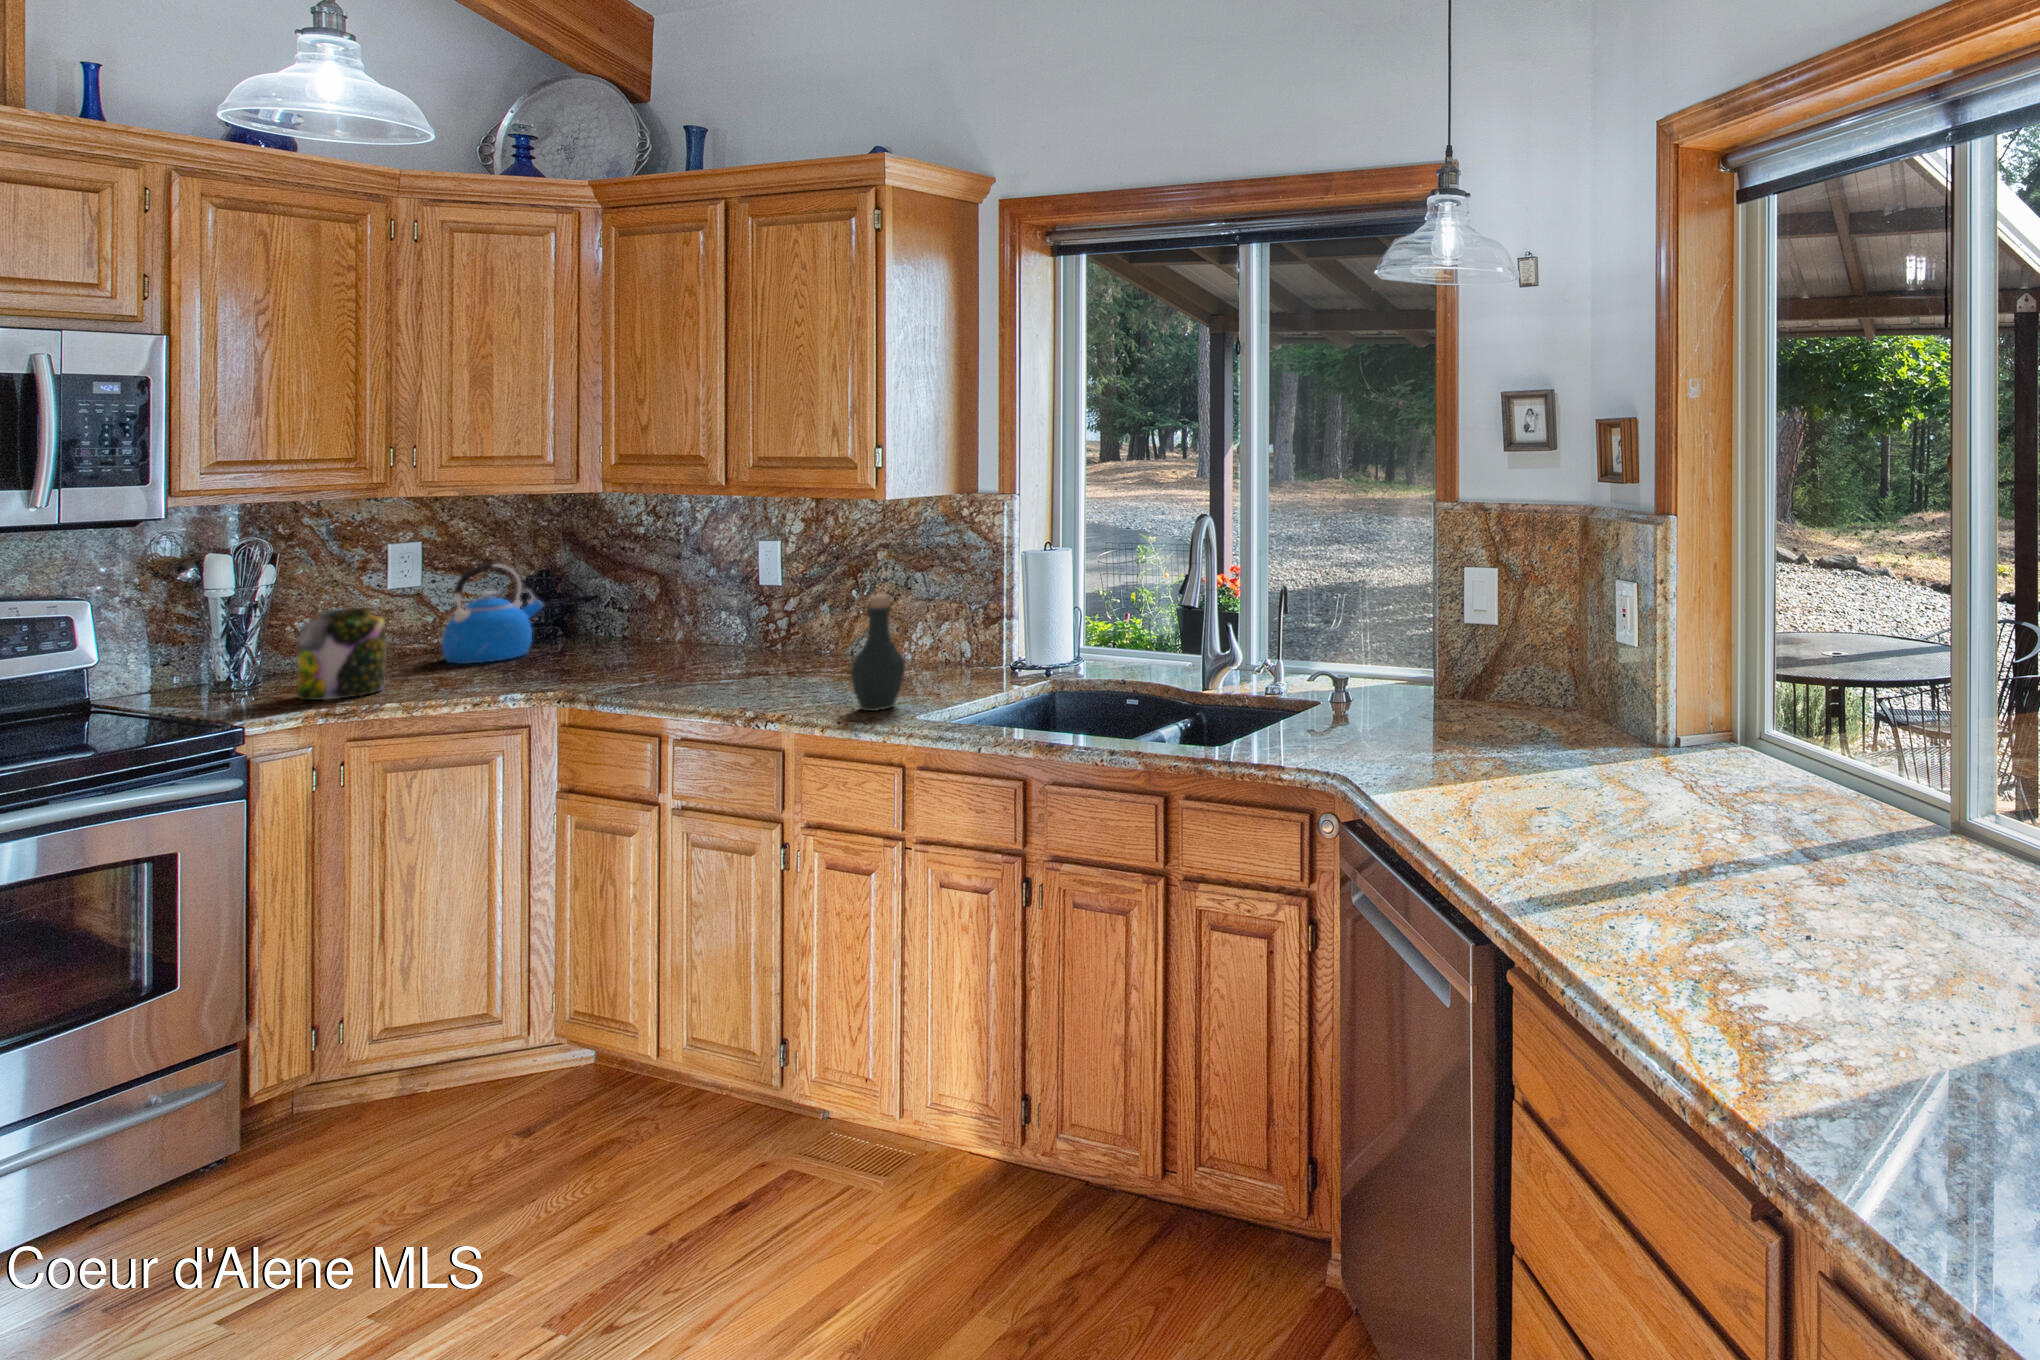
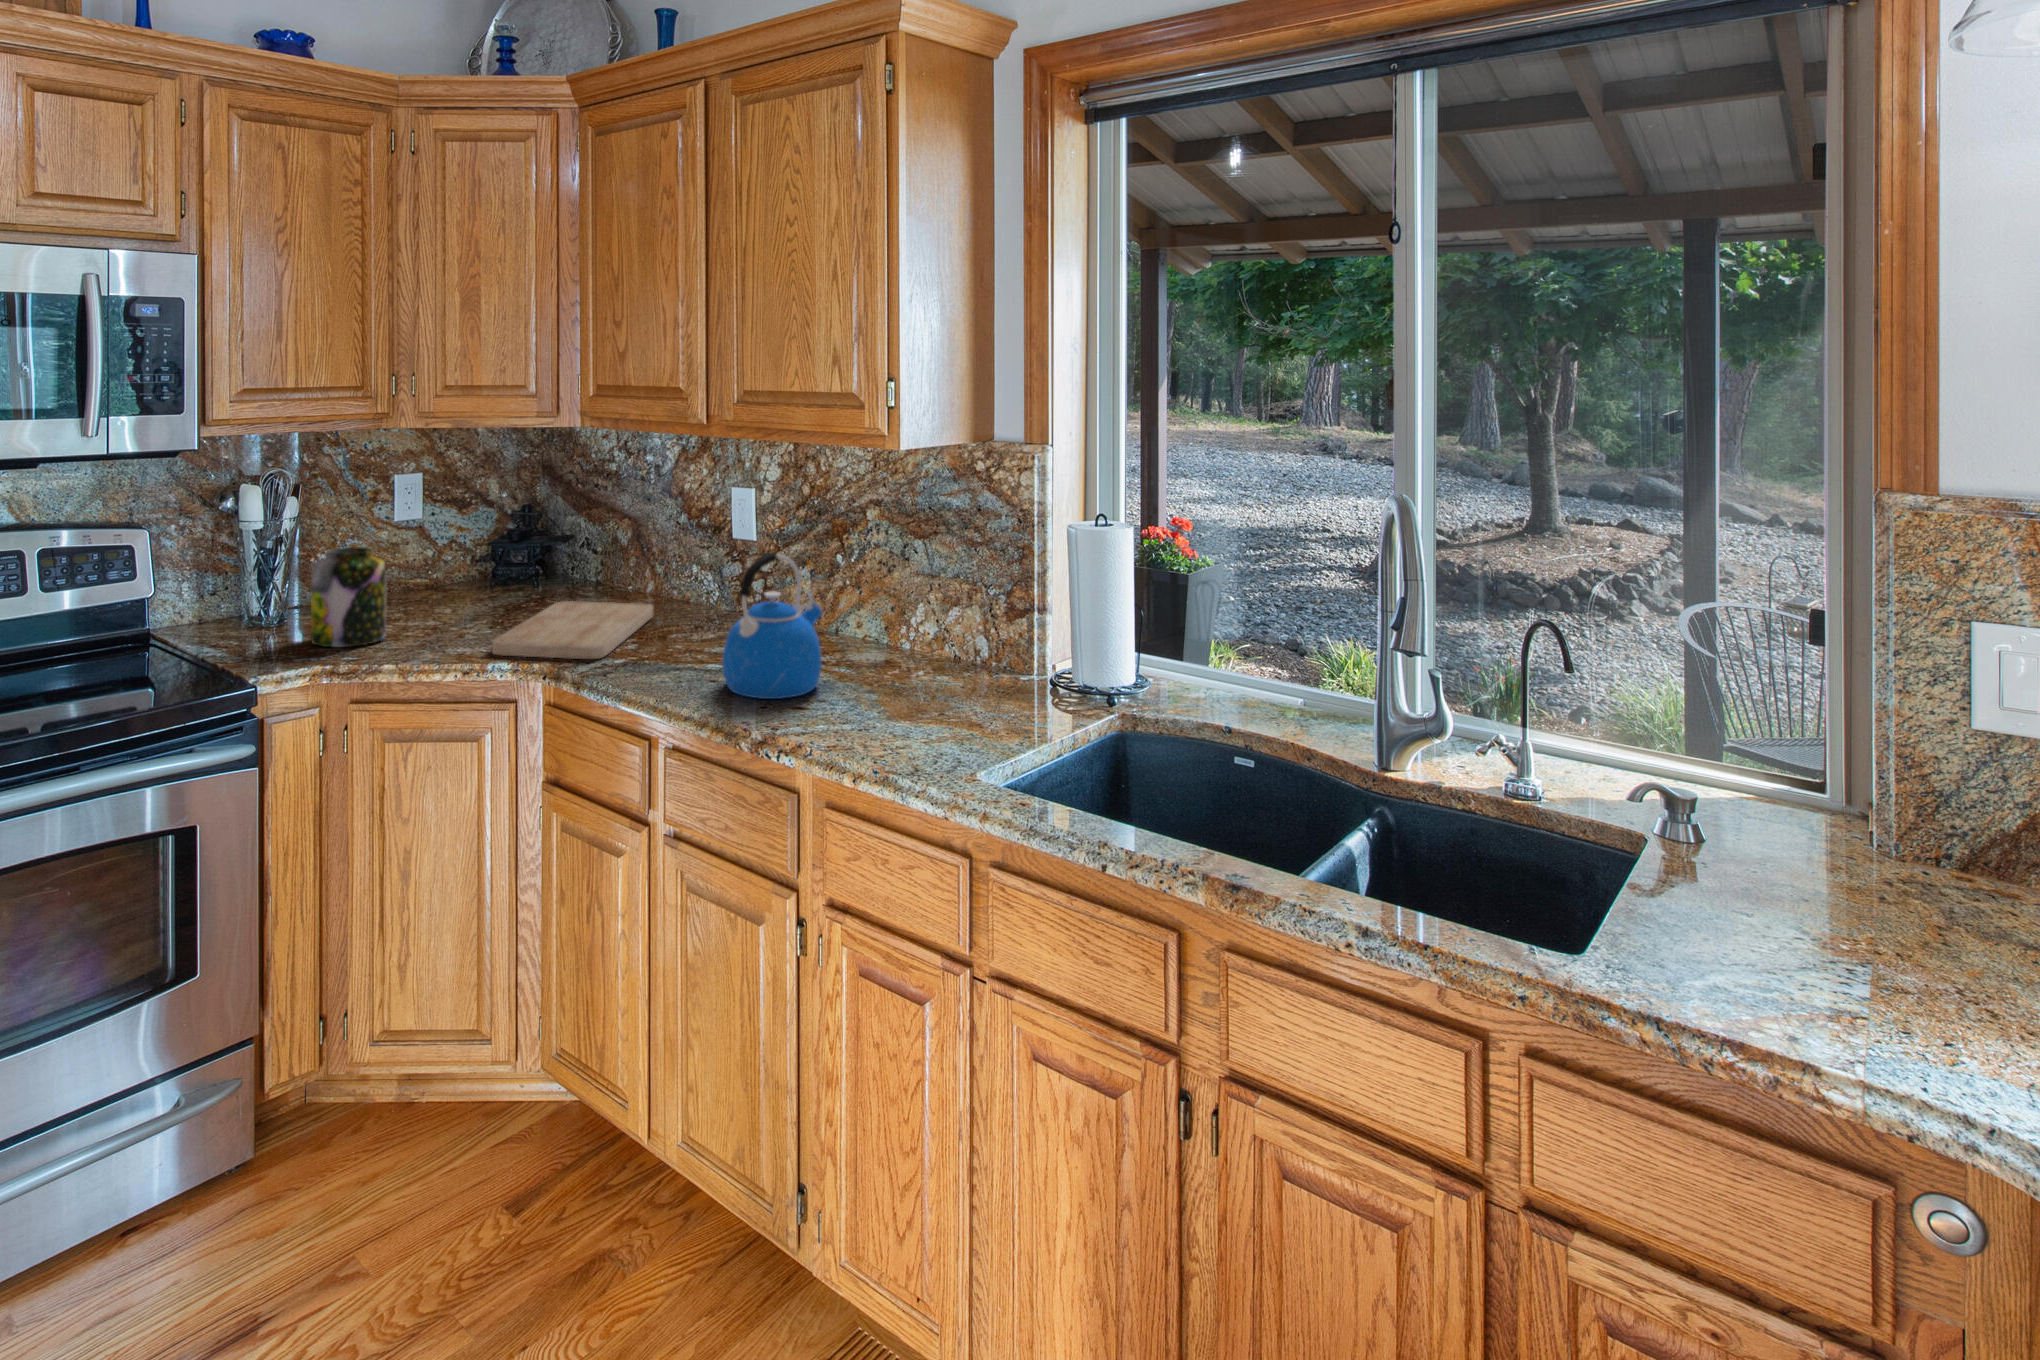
kettle: present [442,563,543,664] -> present [723,553,822,699]
bottle: present [851,594,905,711] -> none [878,584,948,749]
cutting board: none [504,644,677,691] -> present [492,601,653,659]

